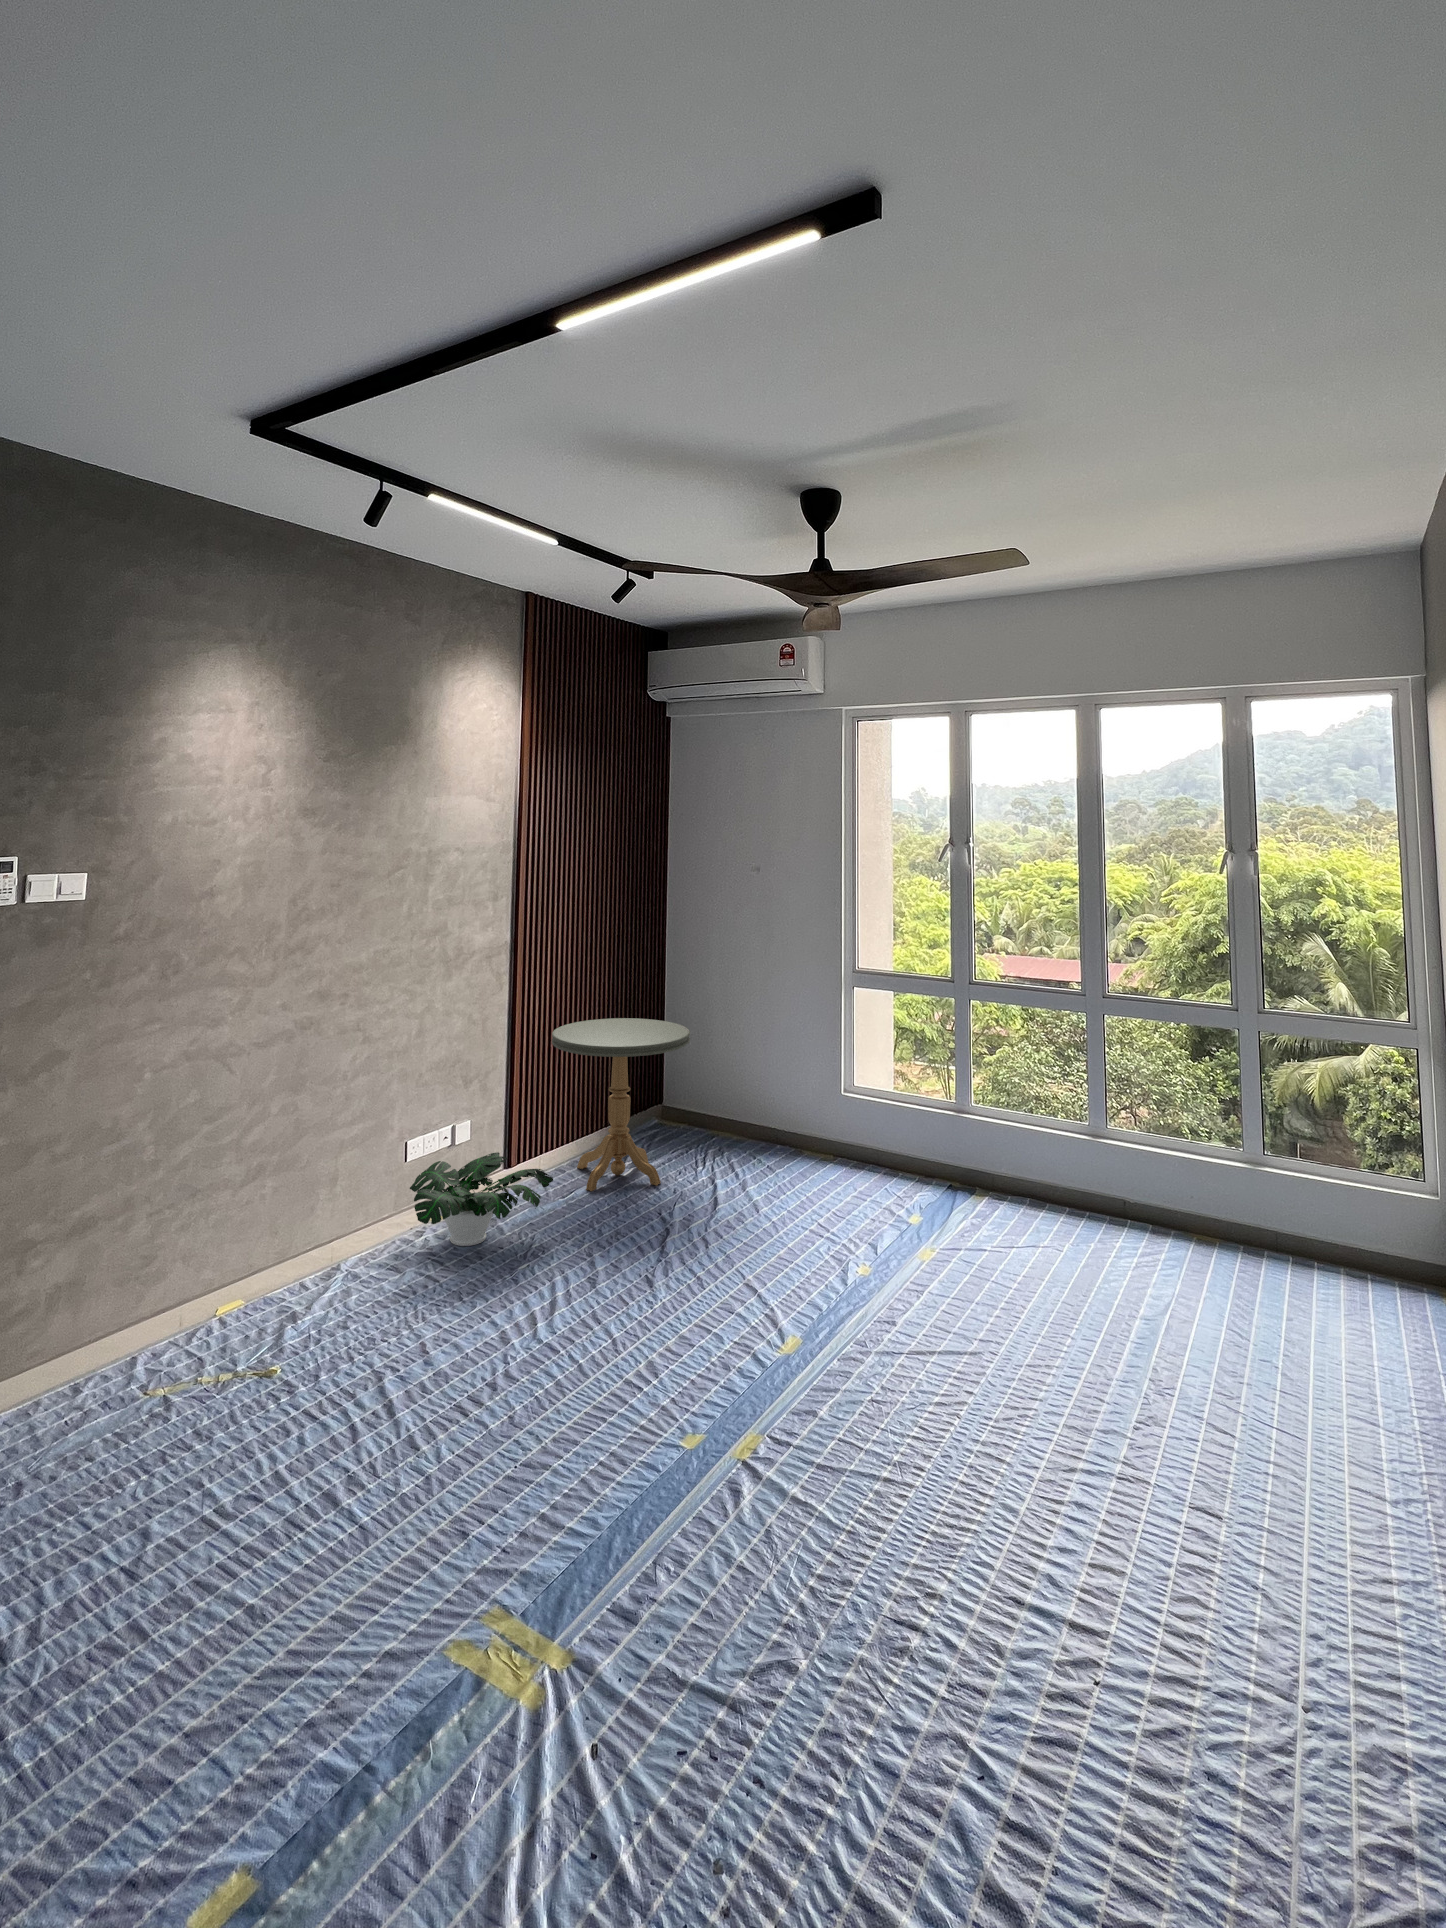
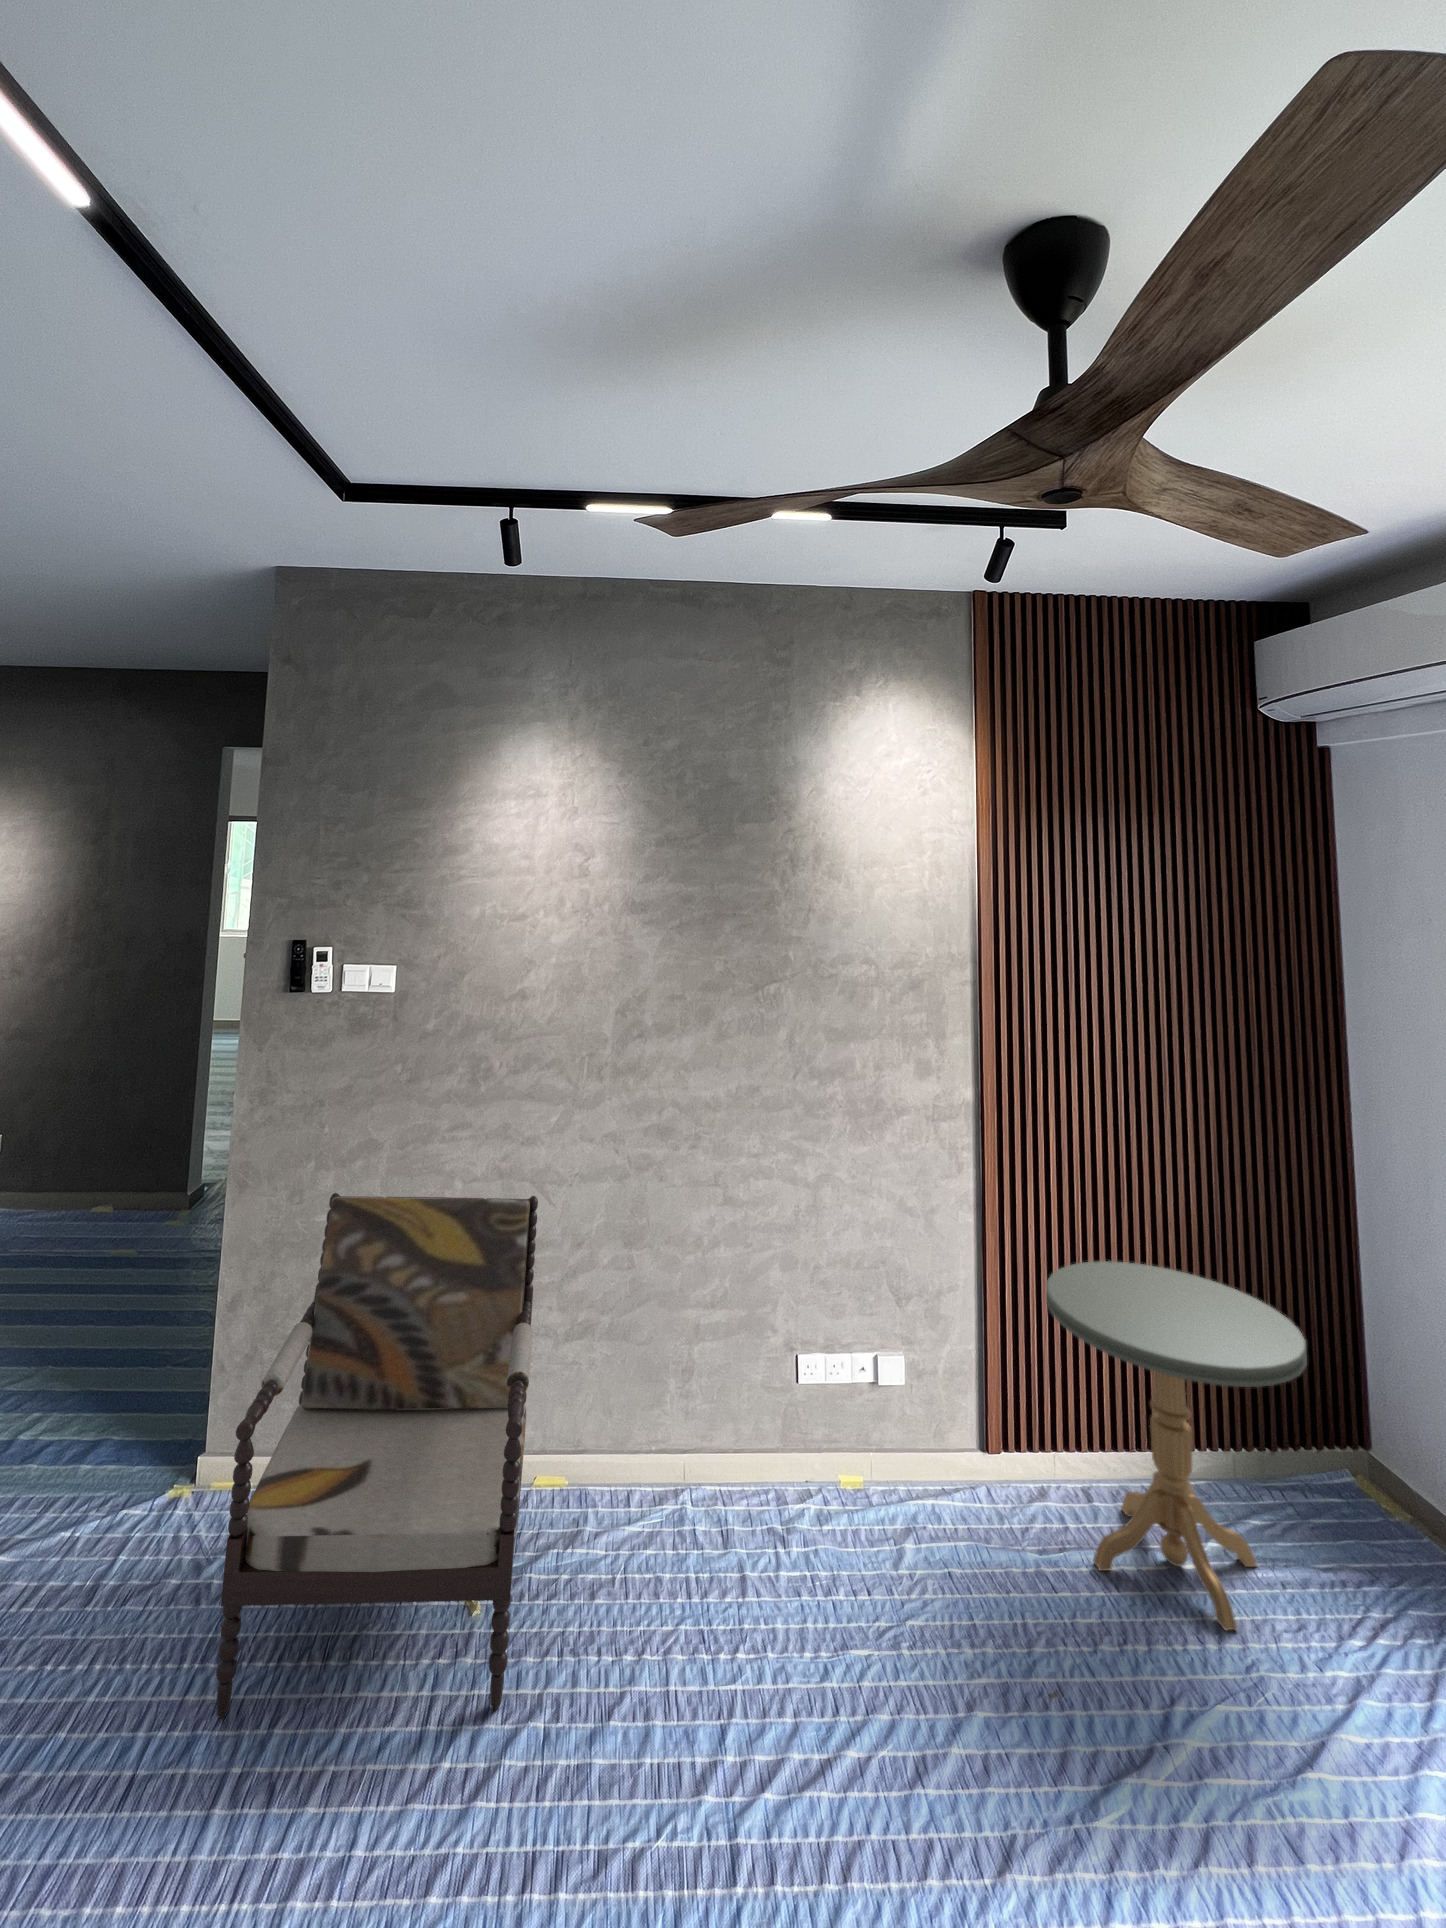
armchair: none [31,1064,377,1498] -> present [216,1193,538,1720]
potted plant: present [410,1152,553,1246] -> none [737,1406,969,1566]

